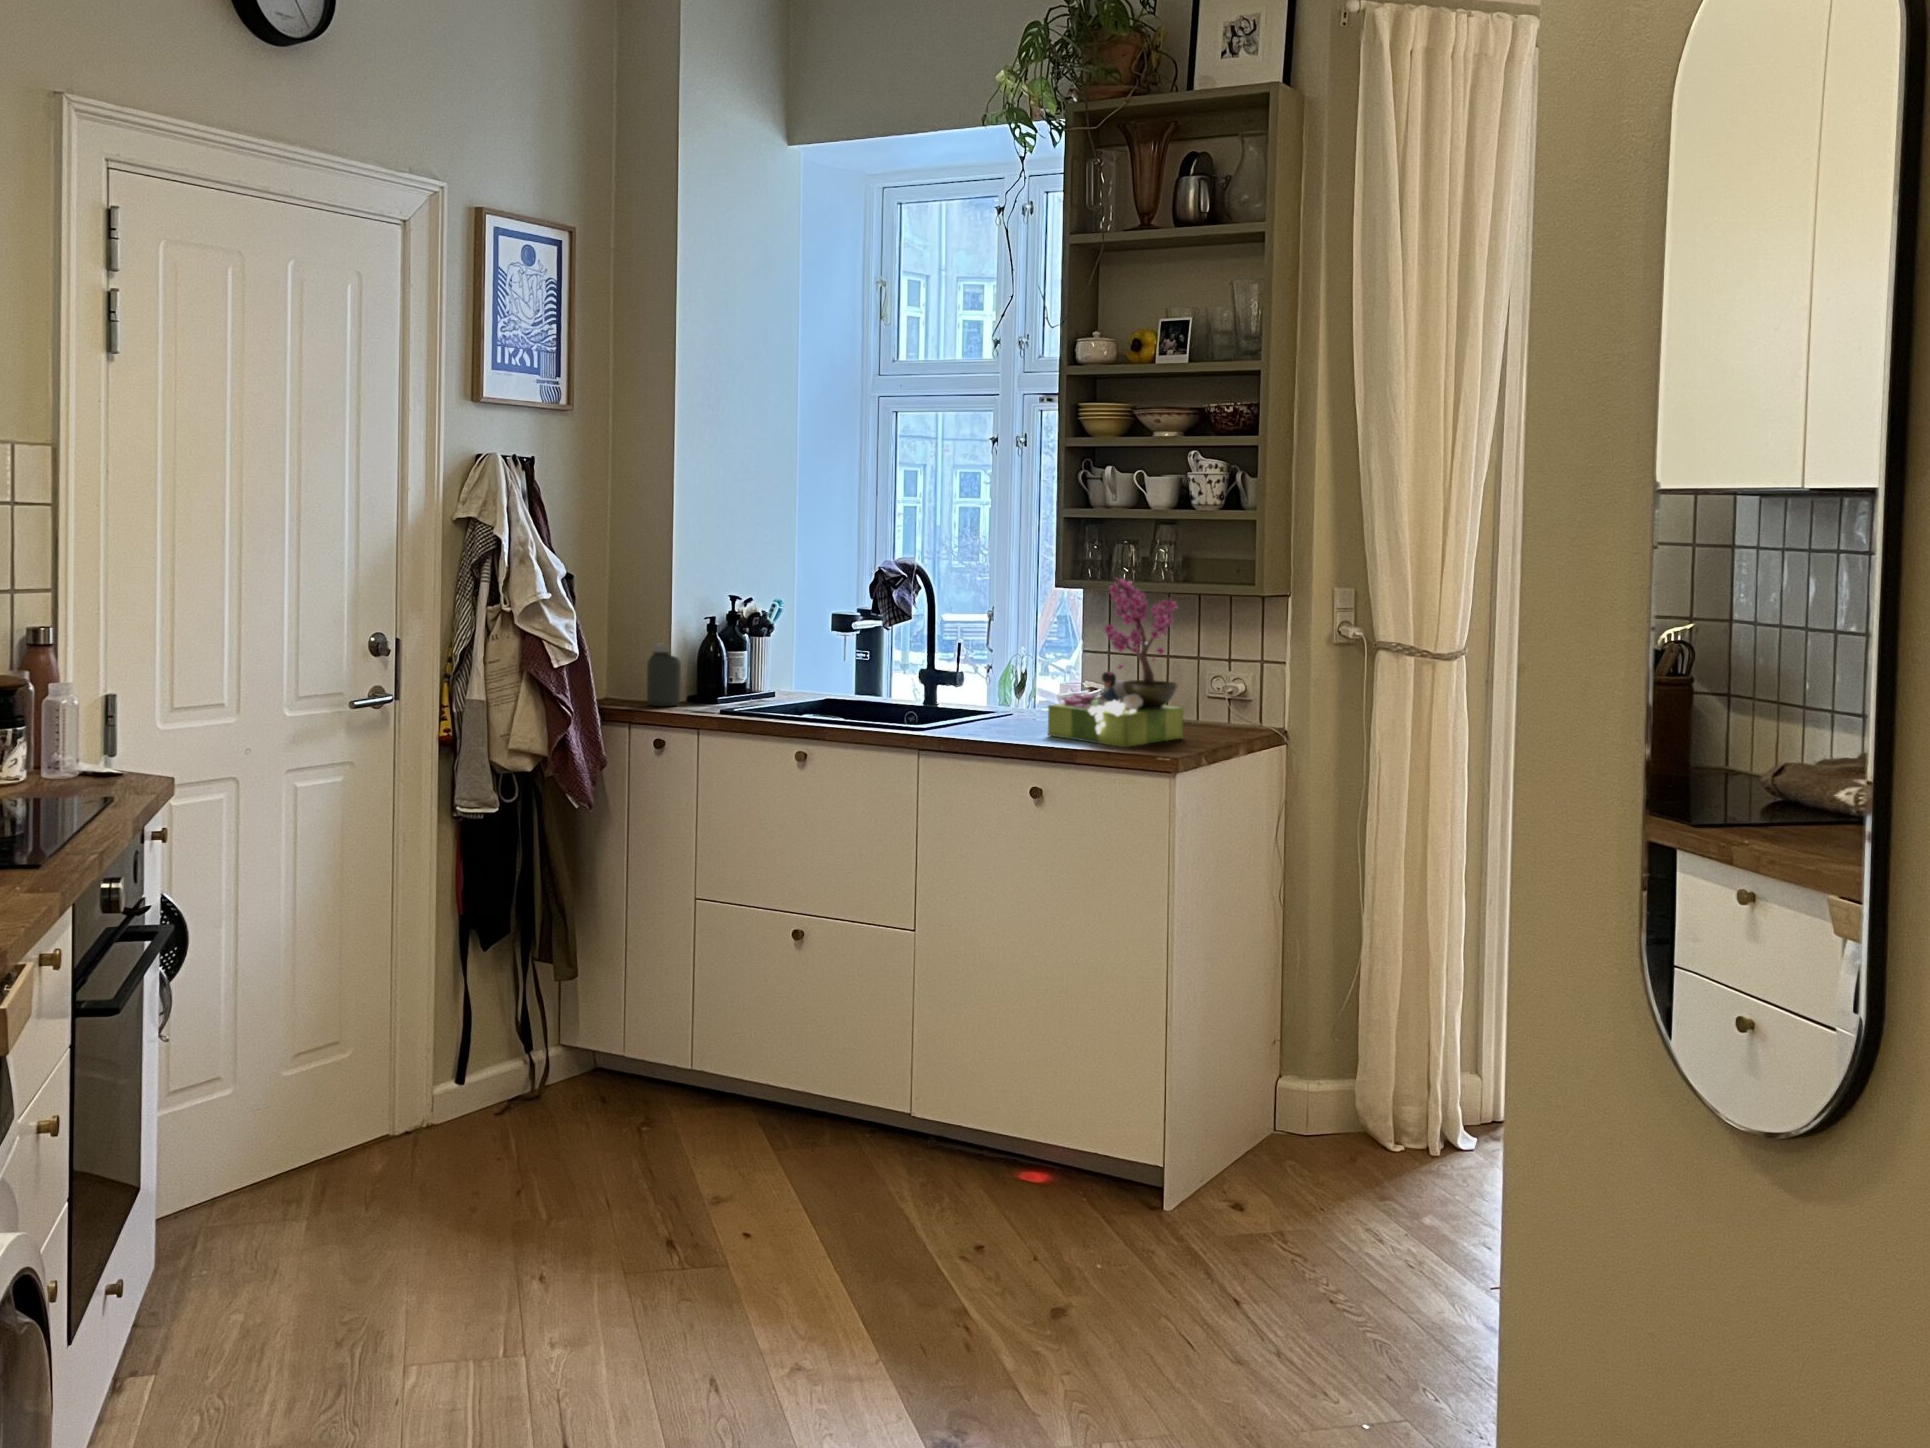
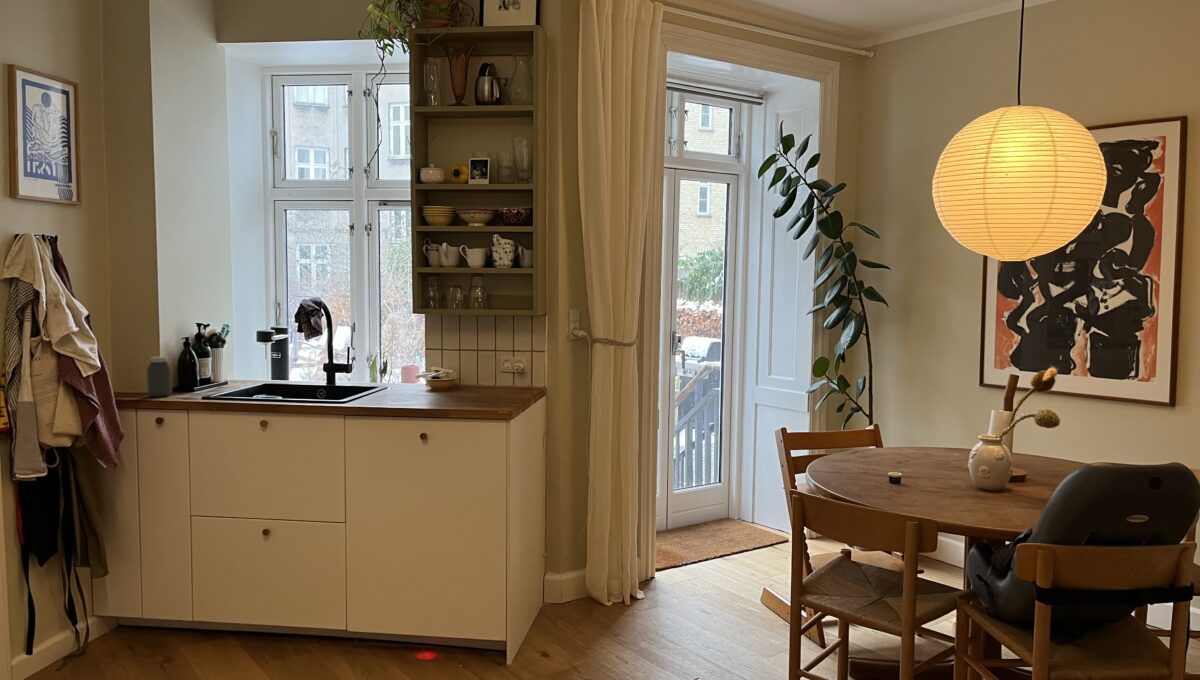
flower arrangement: present [1048,579,1183,747] -> none [417,306,493,403]

